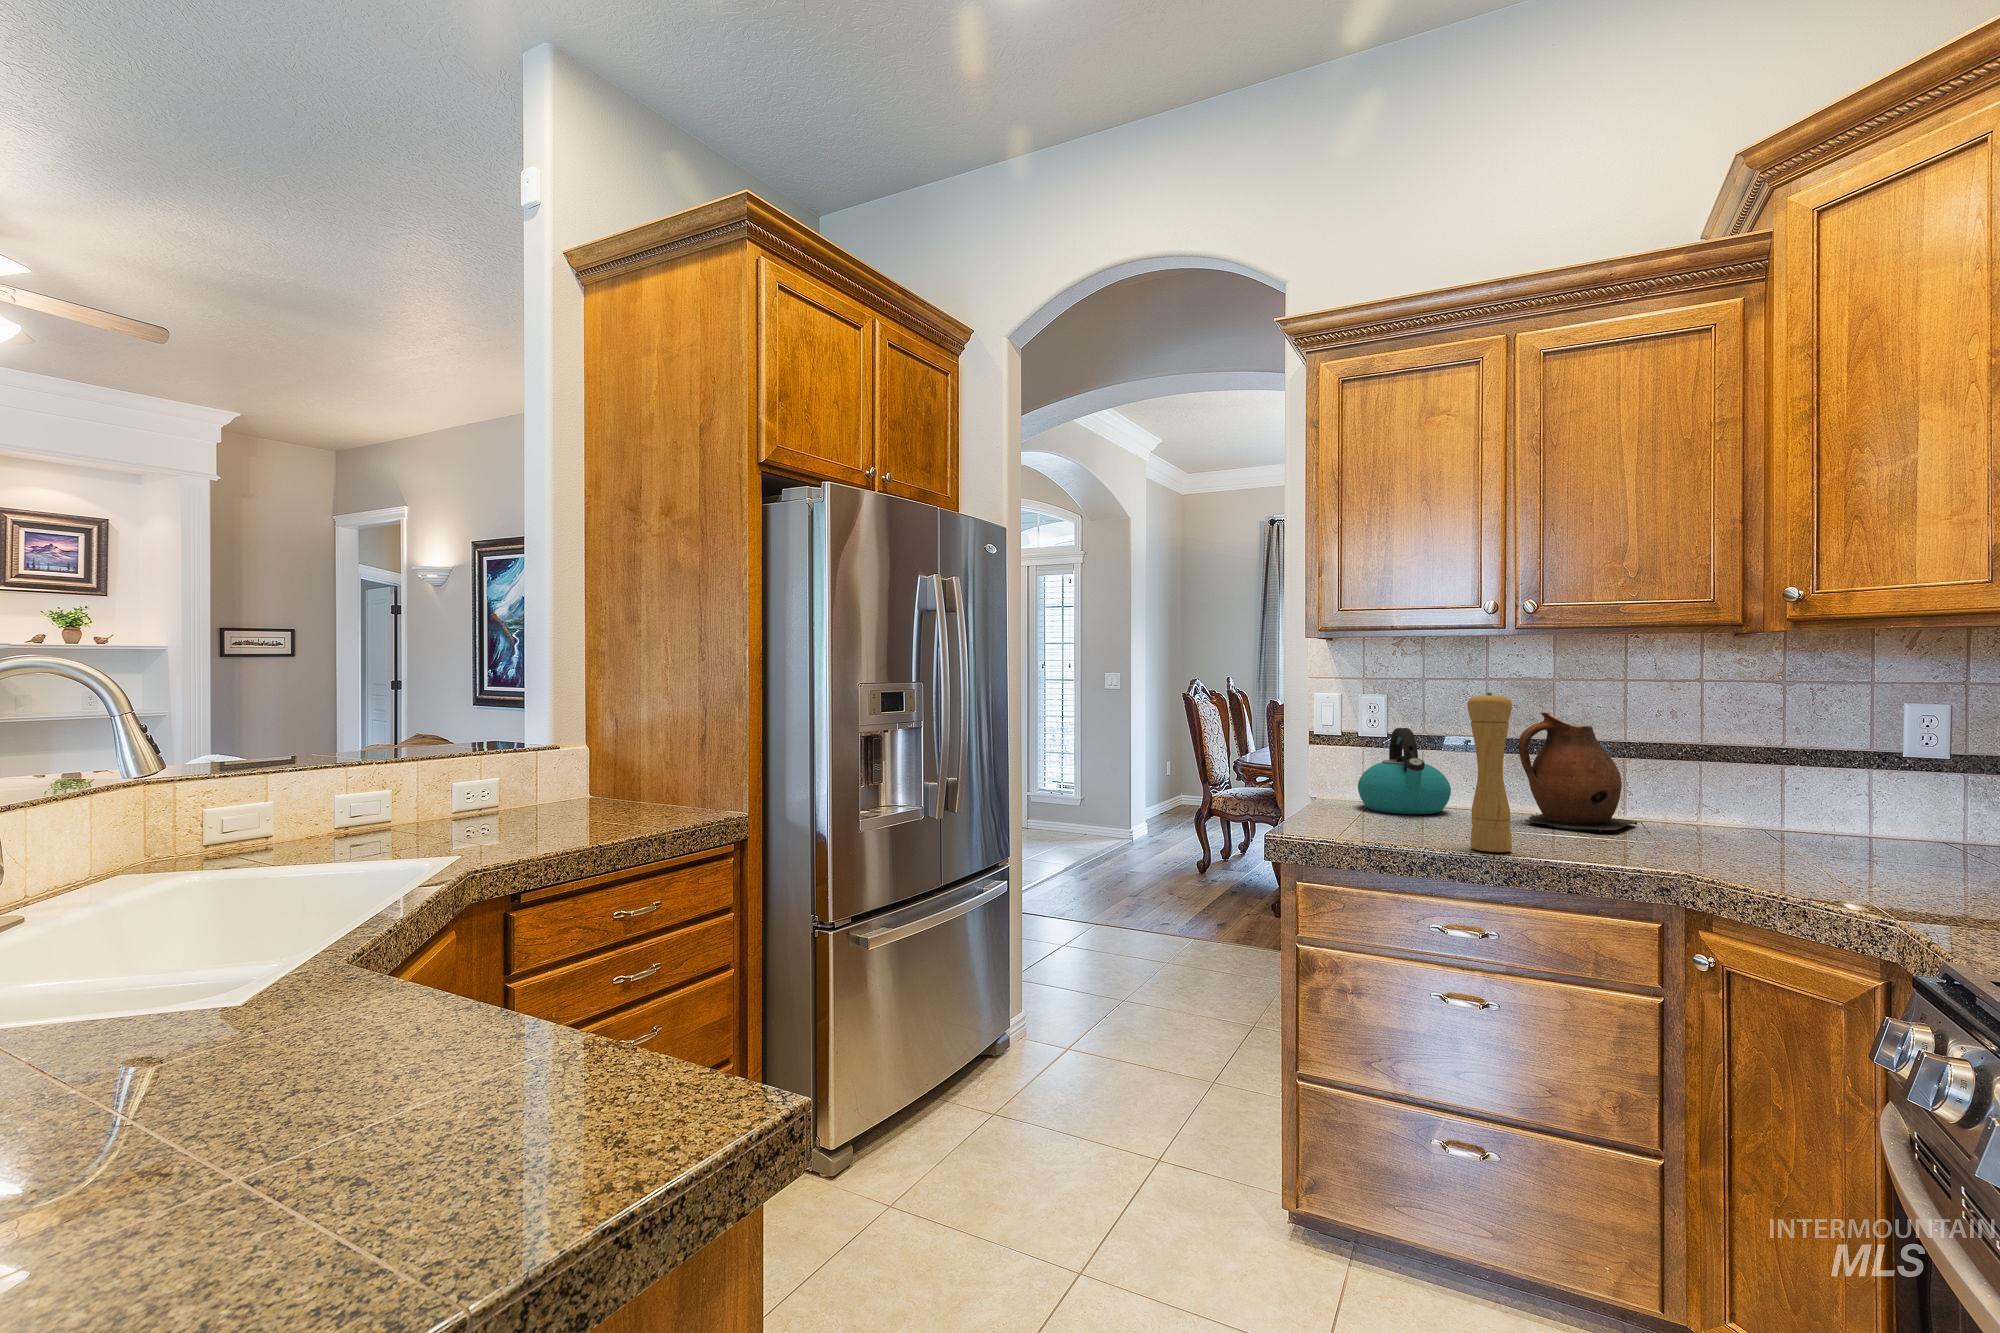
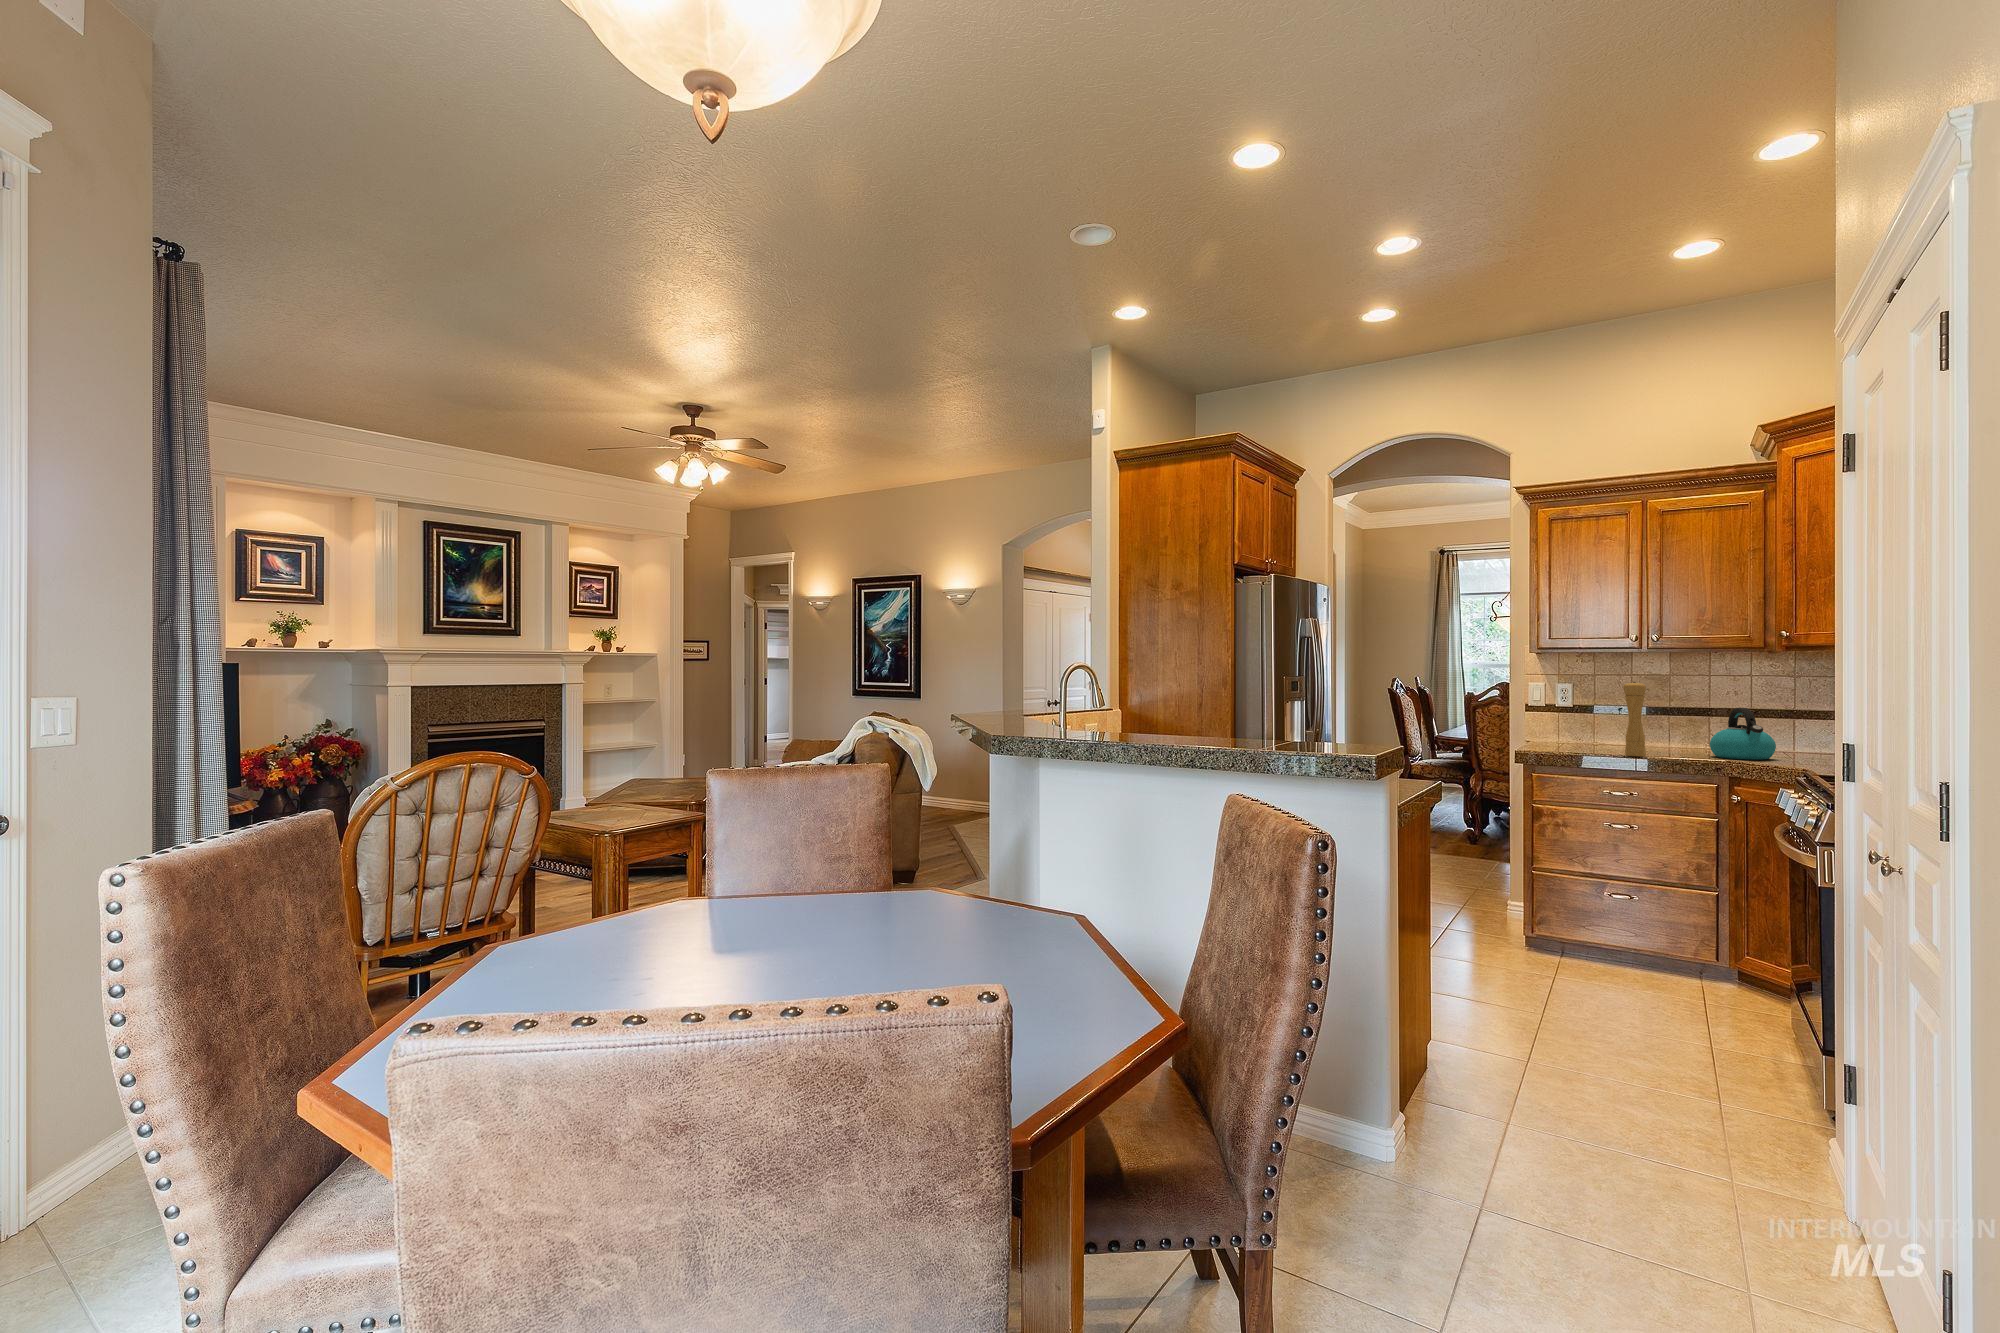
ceramic pitcher: present [1519,712,1637,832] -> none [1649,693,1714,752]
kettle: present [1358,728,1451,814] -> present [1710,708,1776,760]

